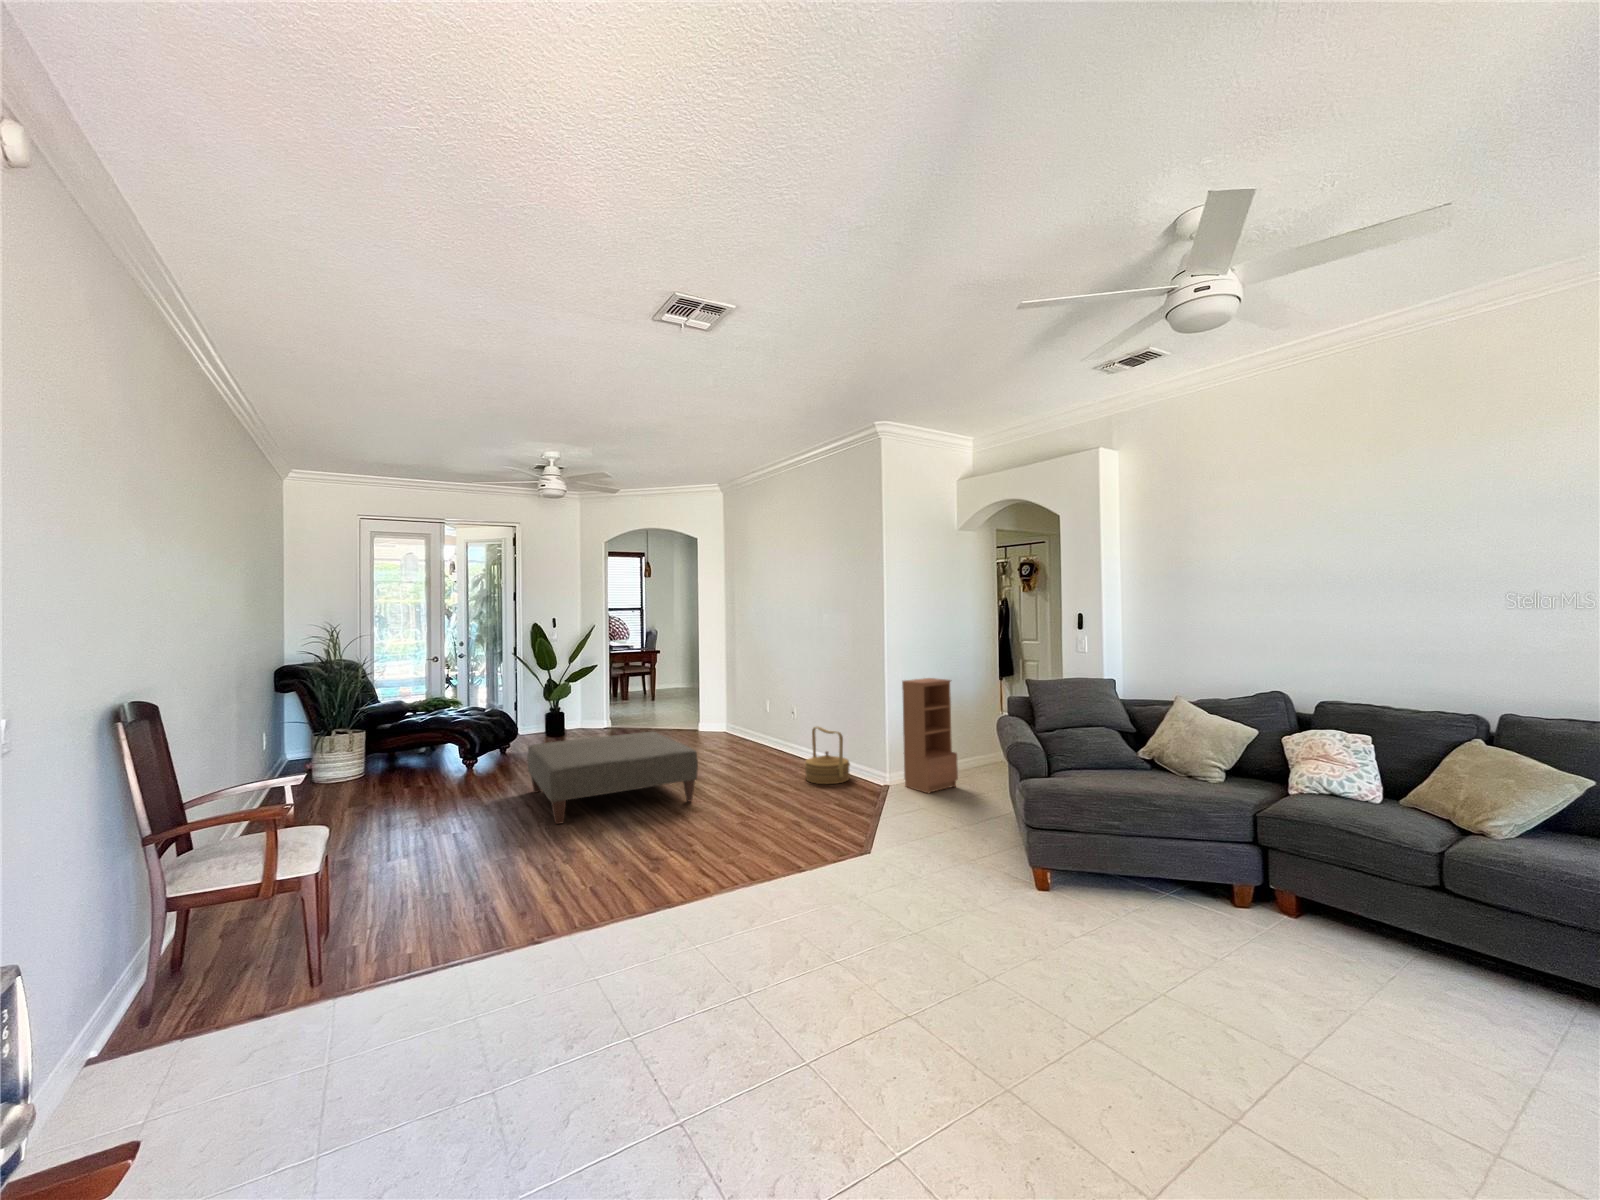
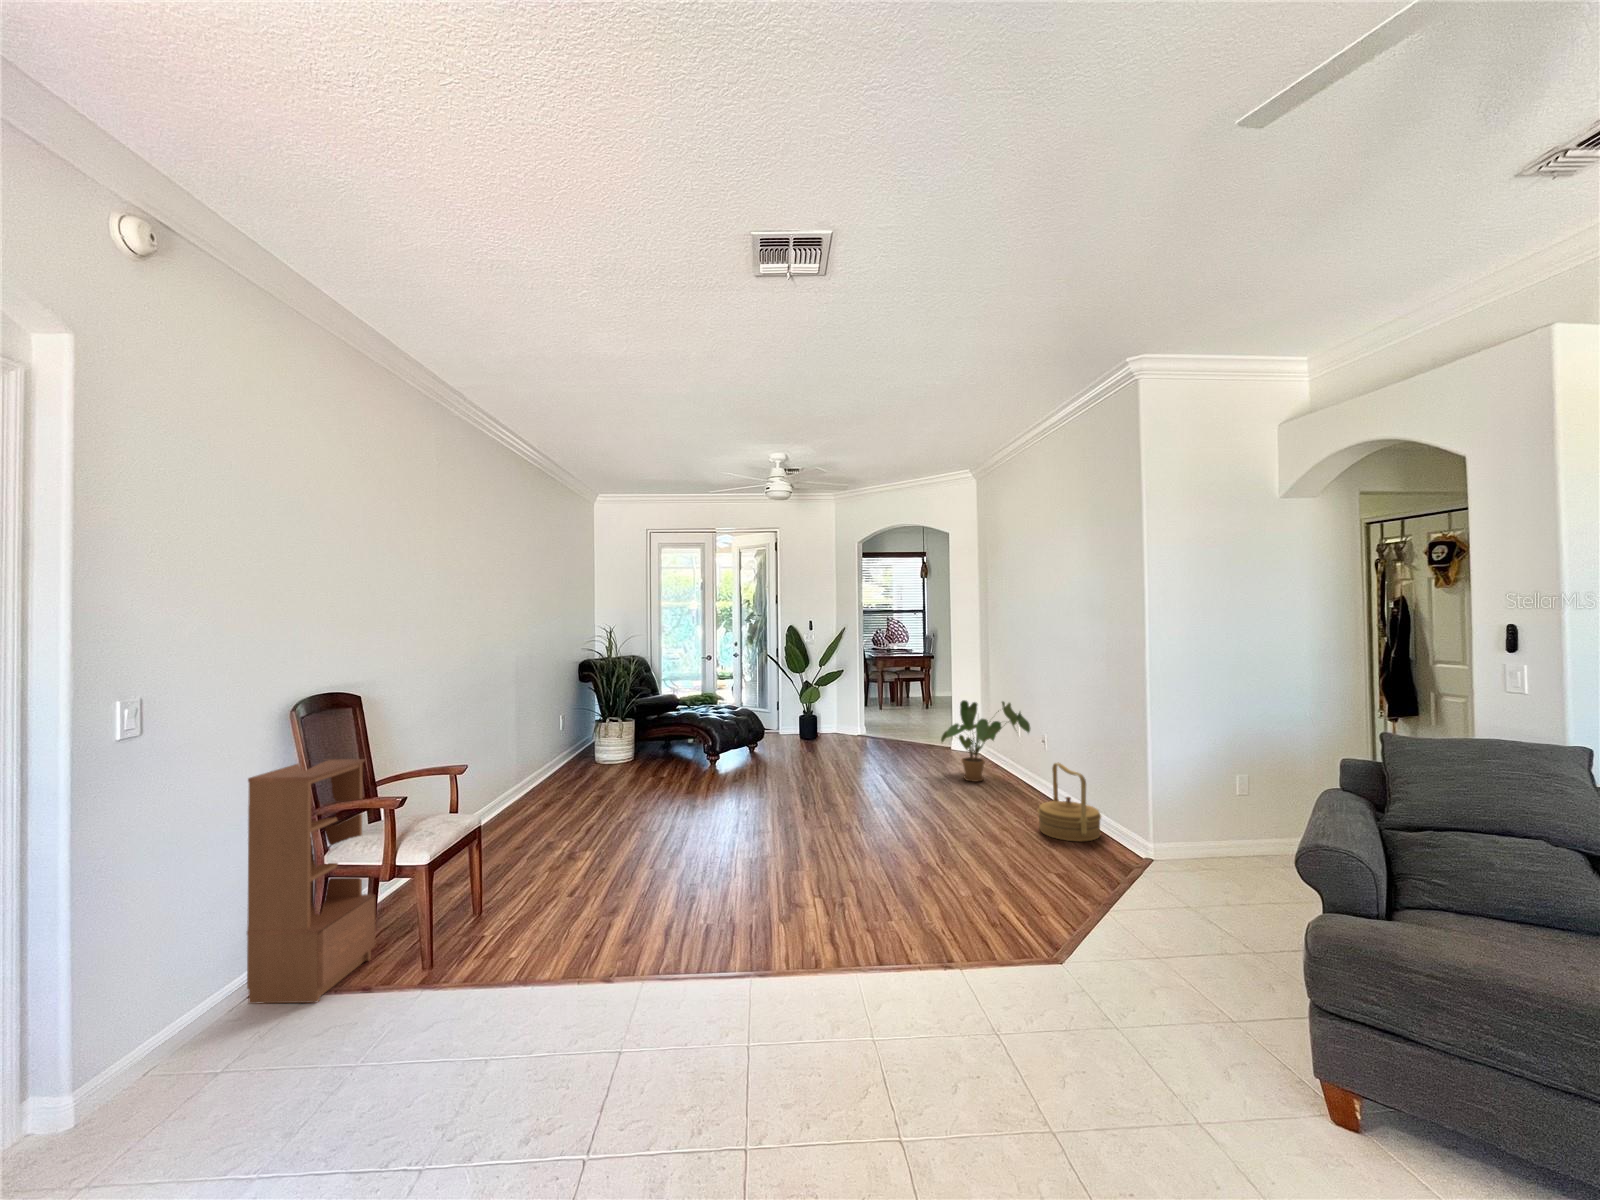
bookcase: present [902,678,958,793] -> present [247,759,375,1004]
house plant: none [705,684,782,754] -> present [941,700,1030,782]
ottoman: present [527,732,698,824] -> none [729,747,892,838]

